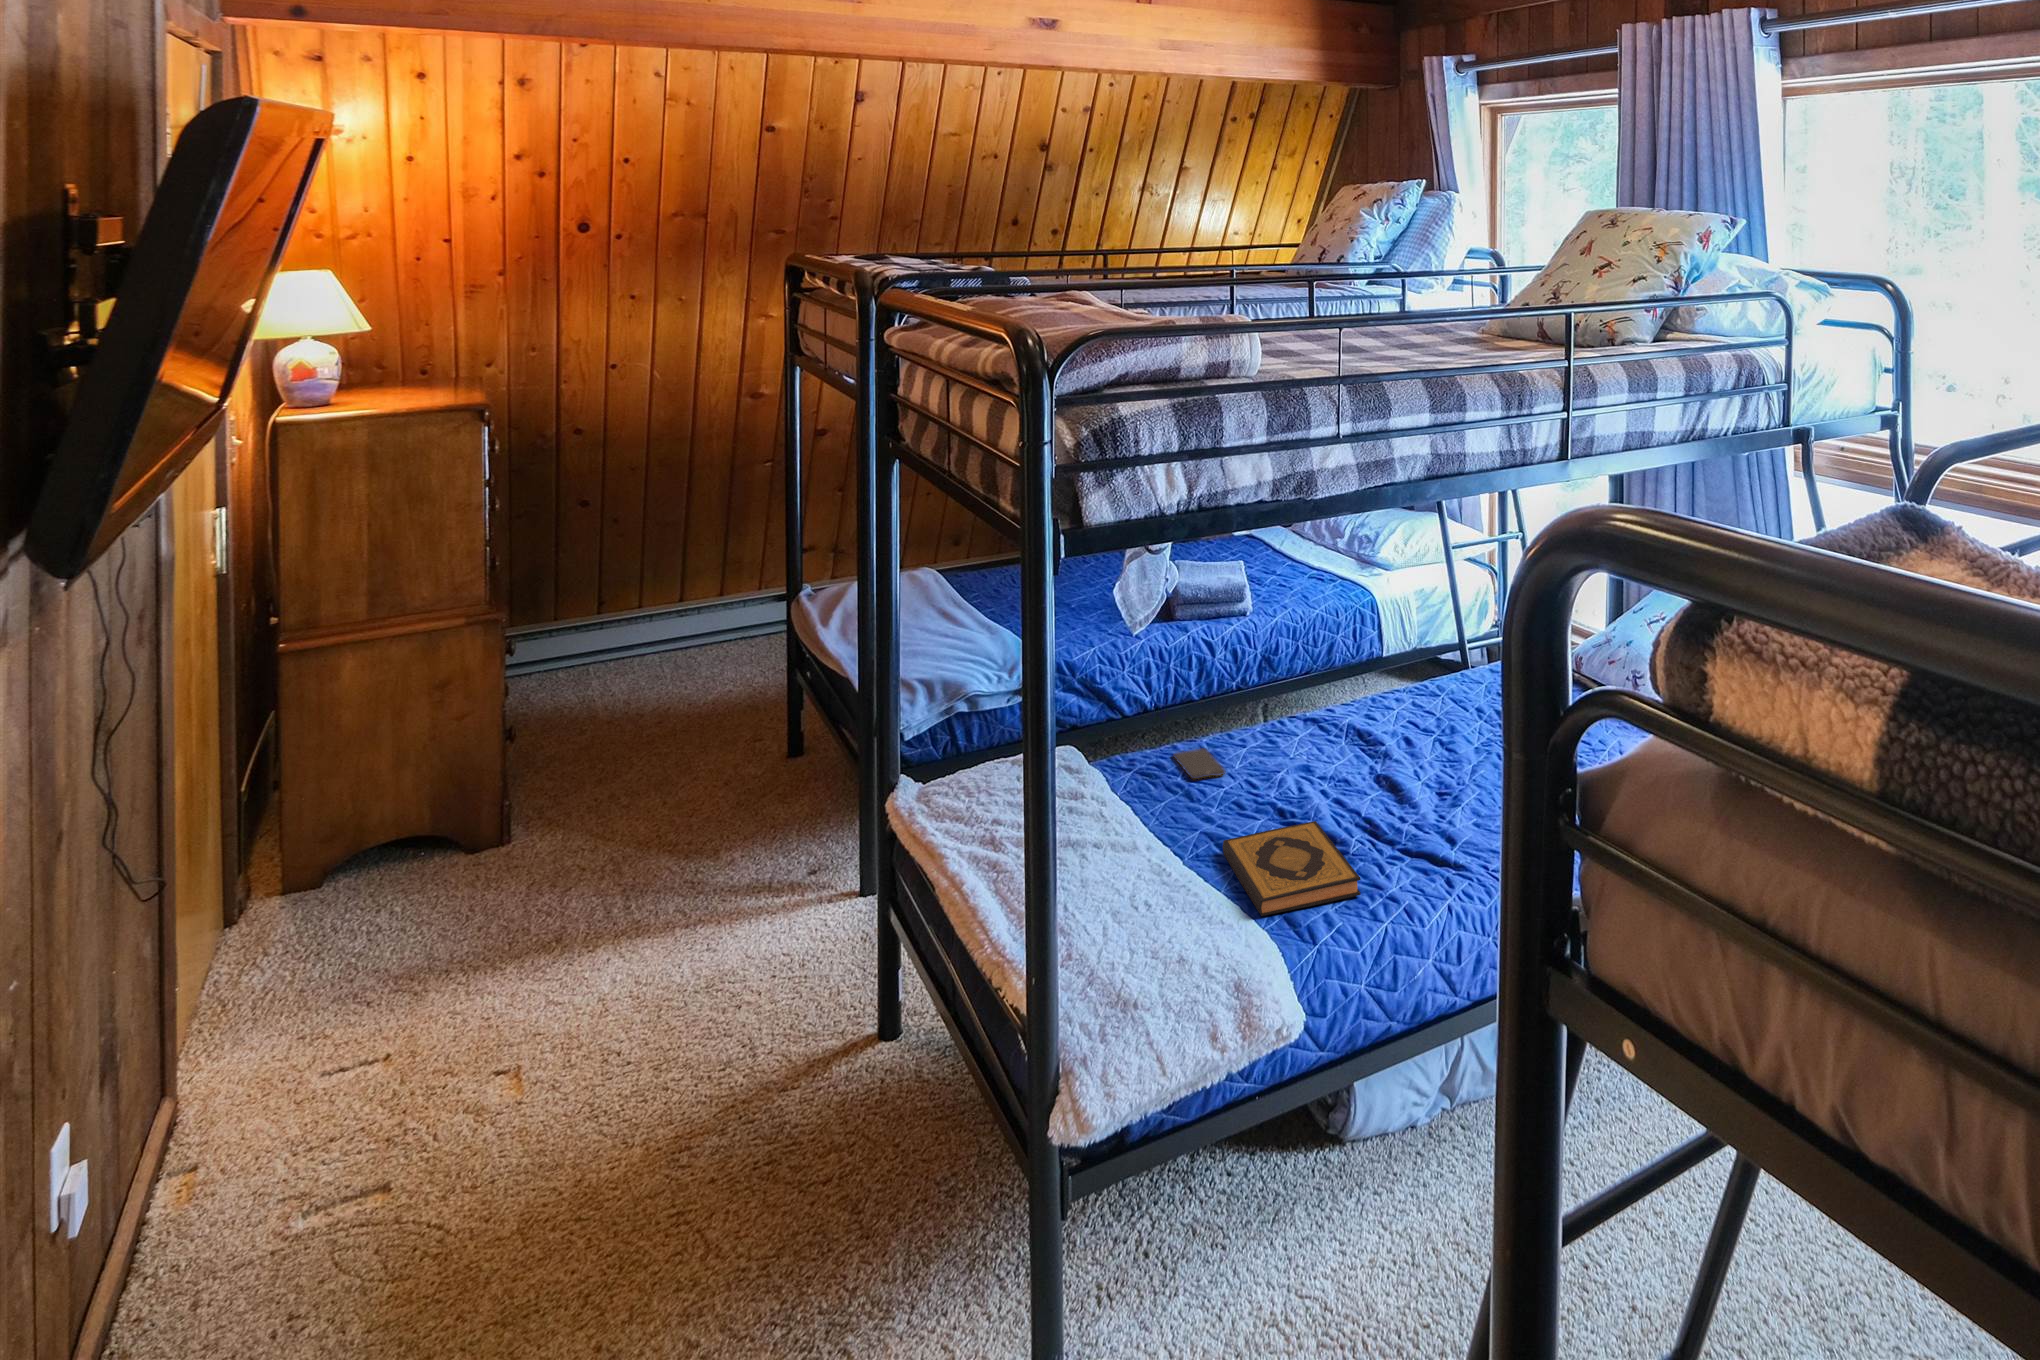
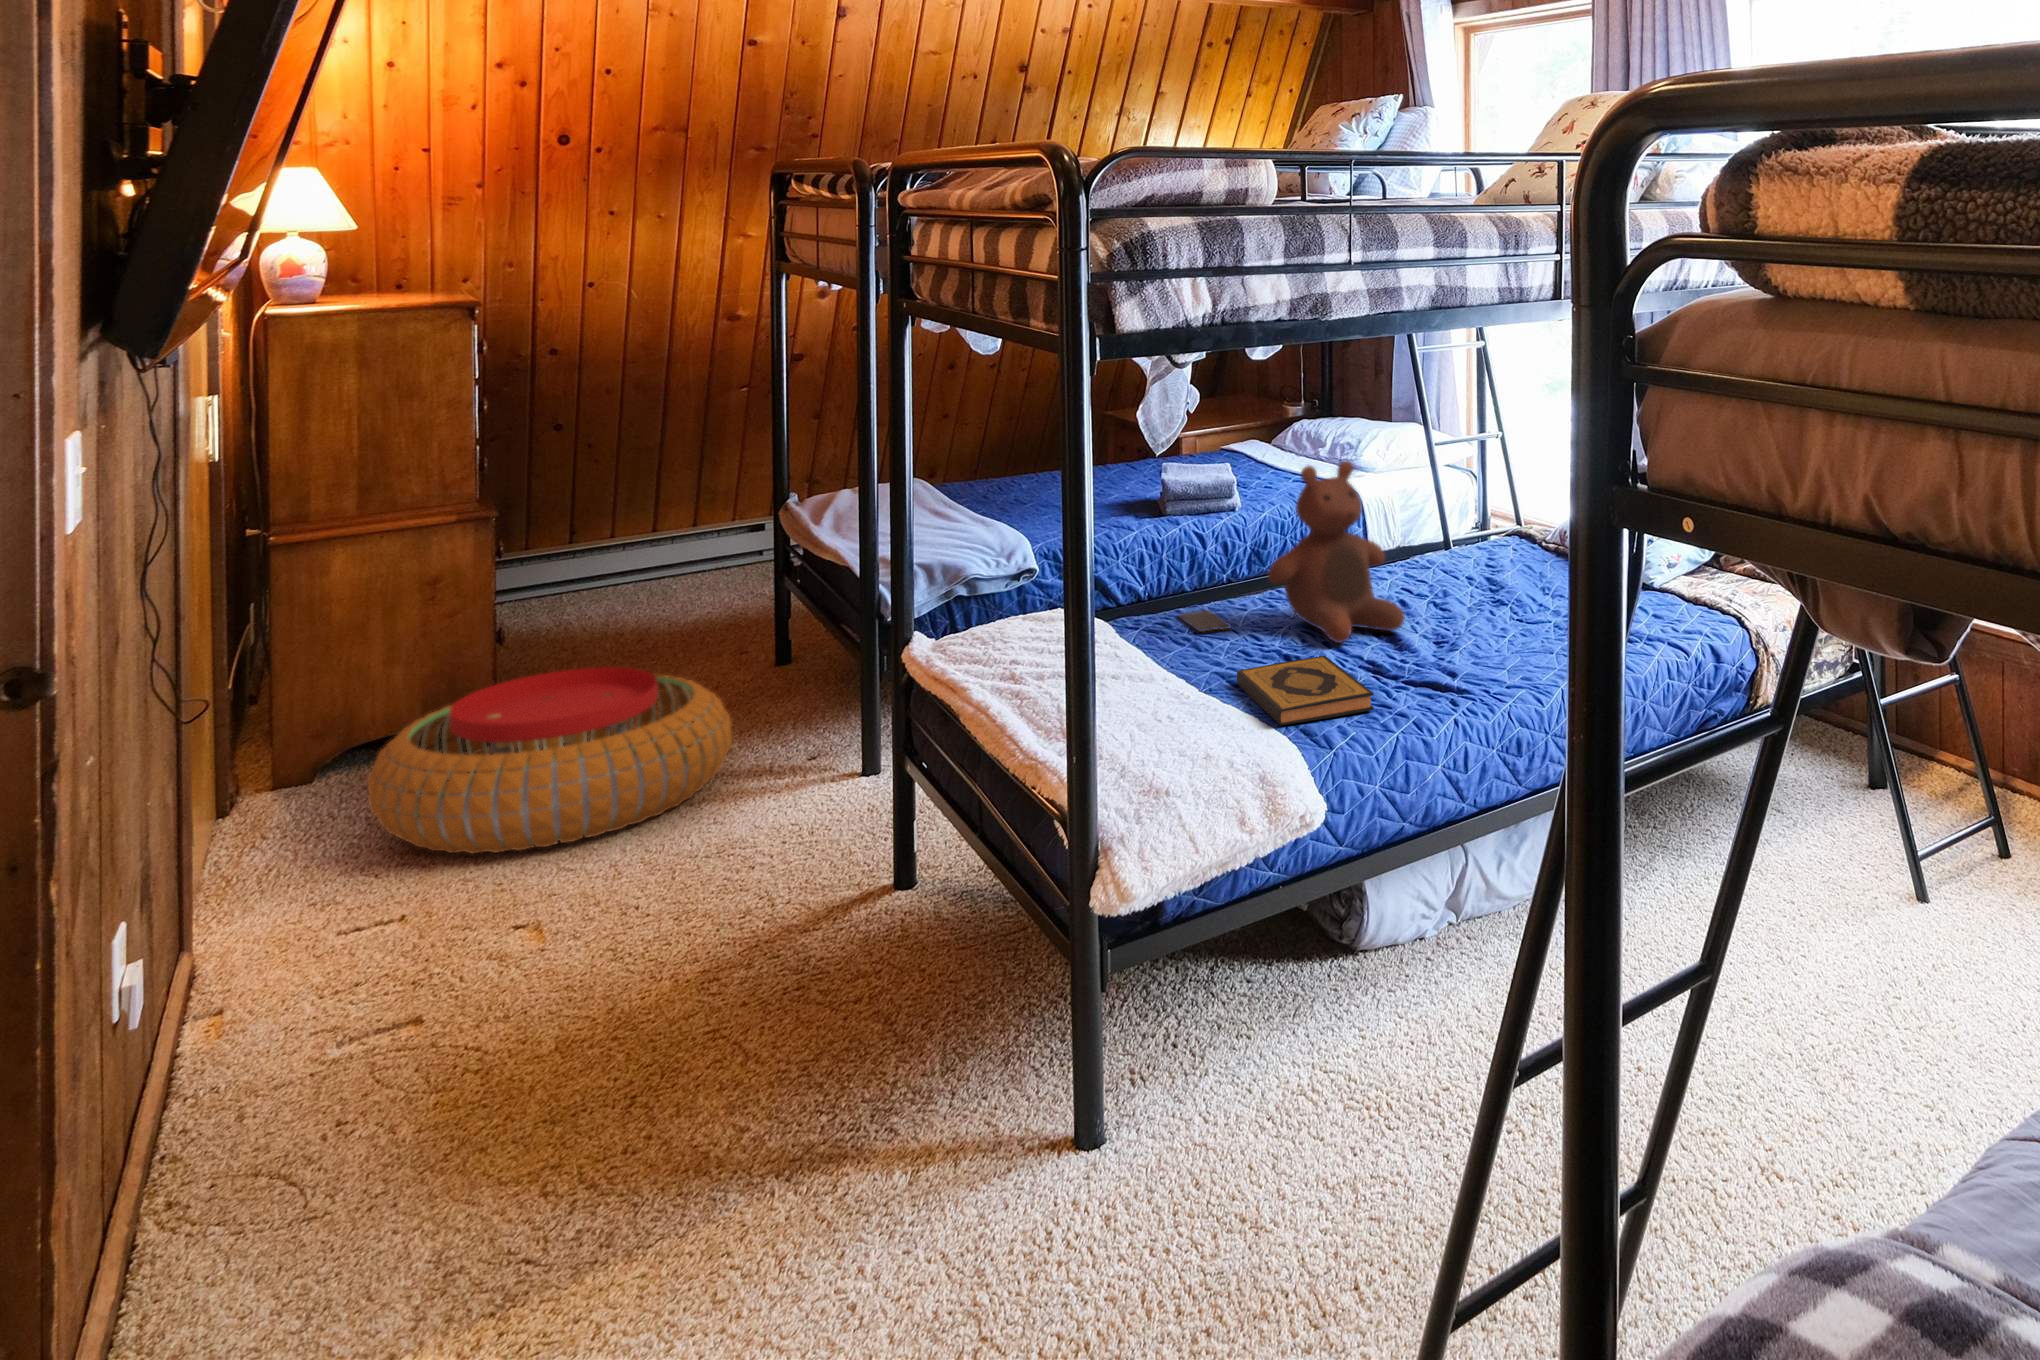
stuffed bear: none [1263,601,1404,798] -> present [1268,461,1405,643]
pouf: none [364,776,734,984] -> present [367,667,732,854]

